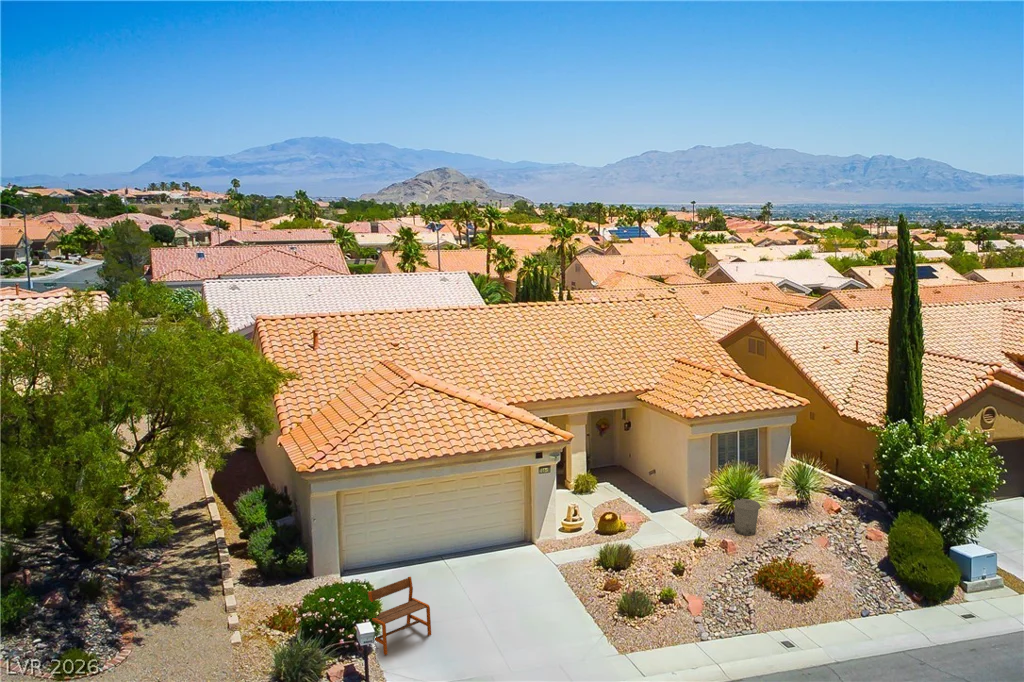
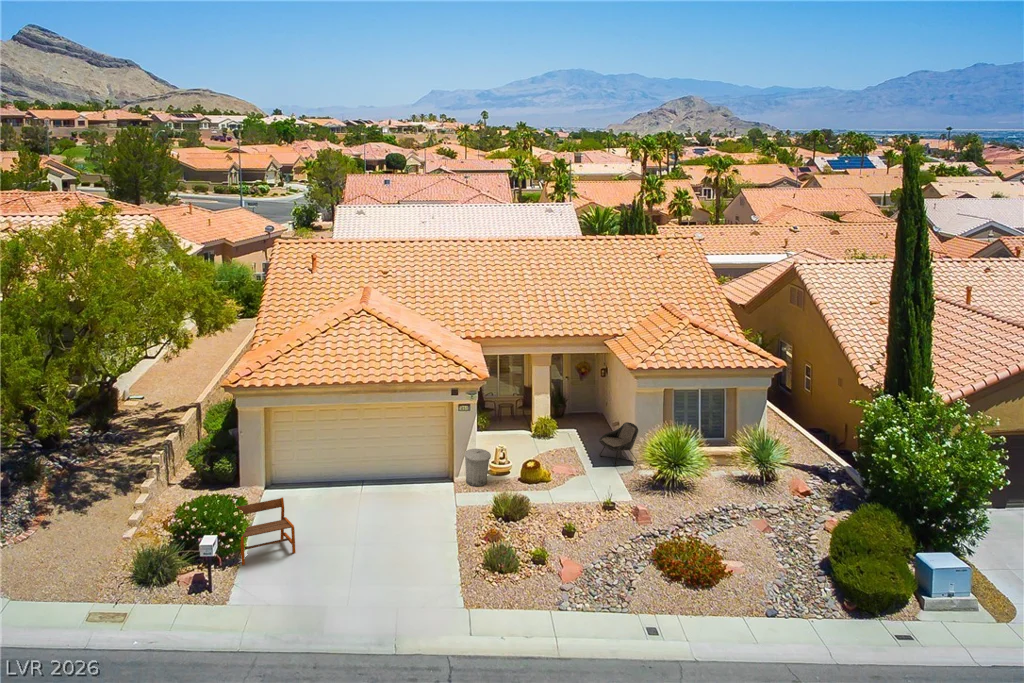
lounge chair: none [656,469,694,513] -> present [599,422,638,466]
trash can: present [734,499,760,535] -> present [464,449,491,486]

